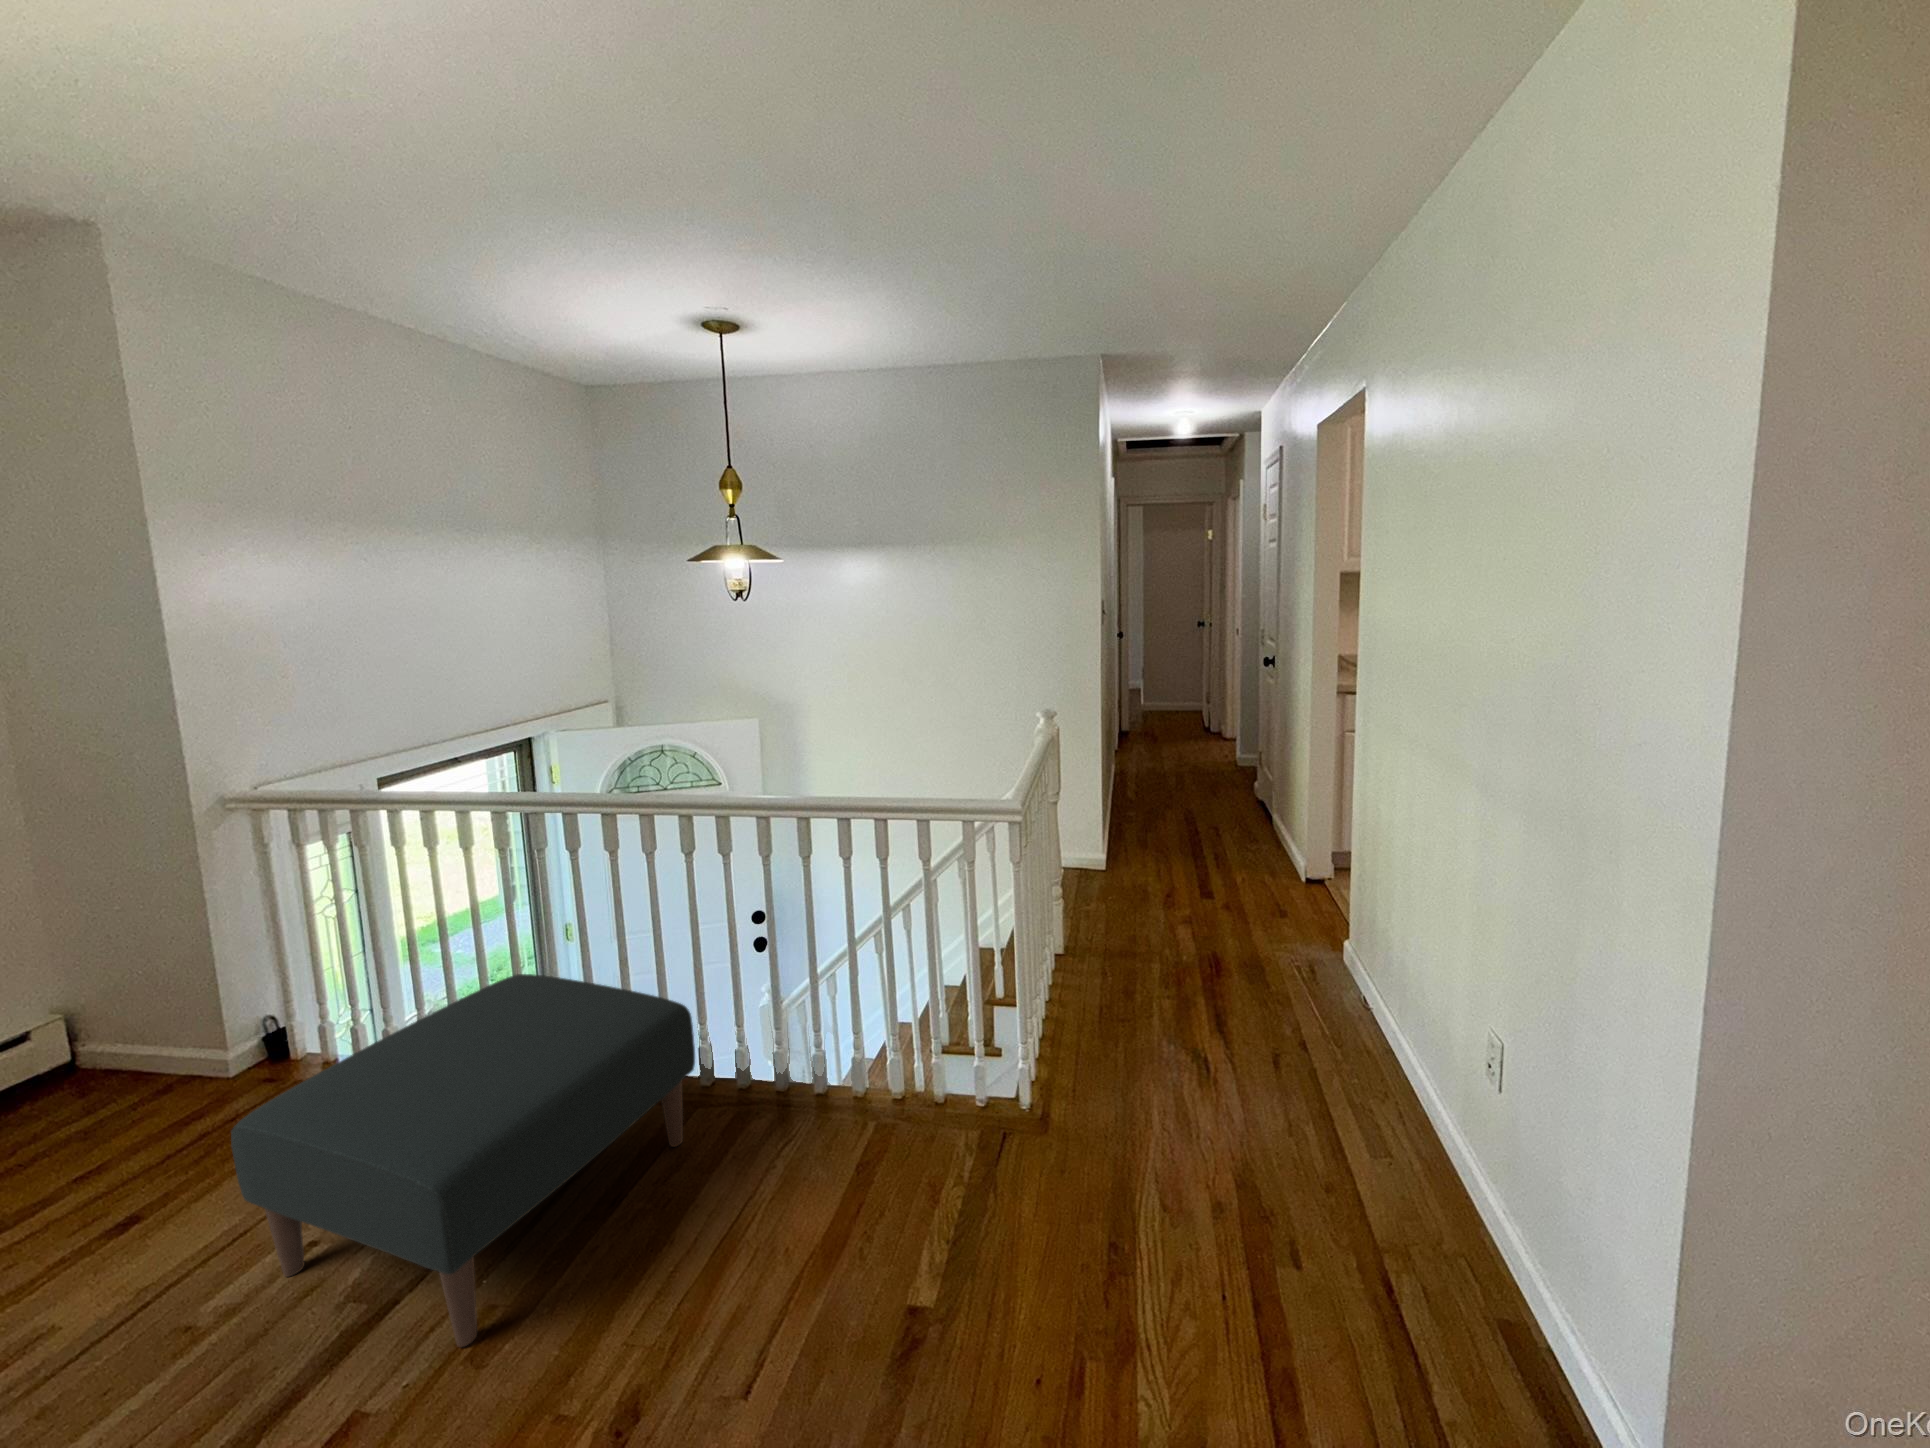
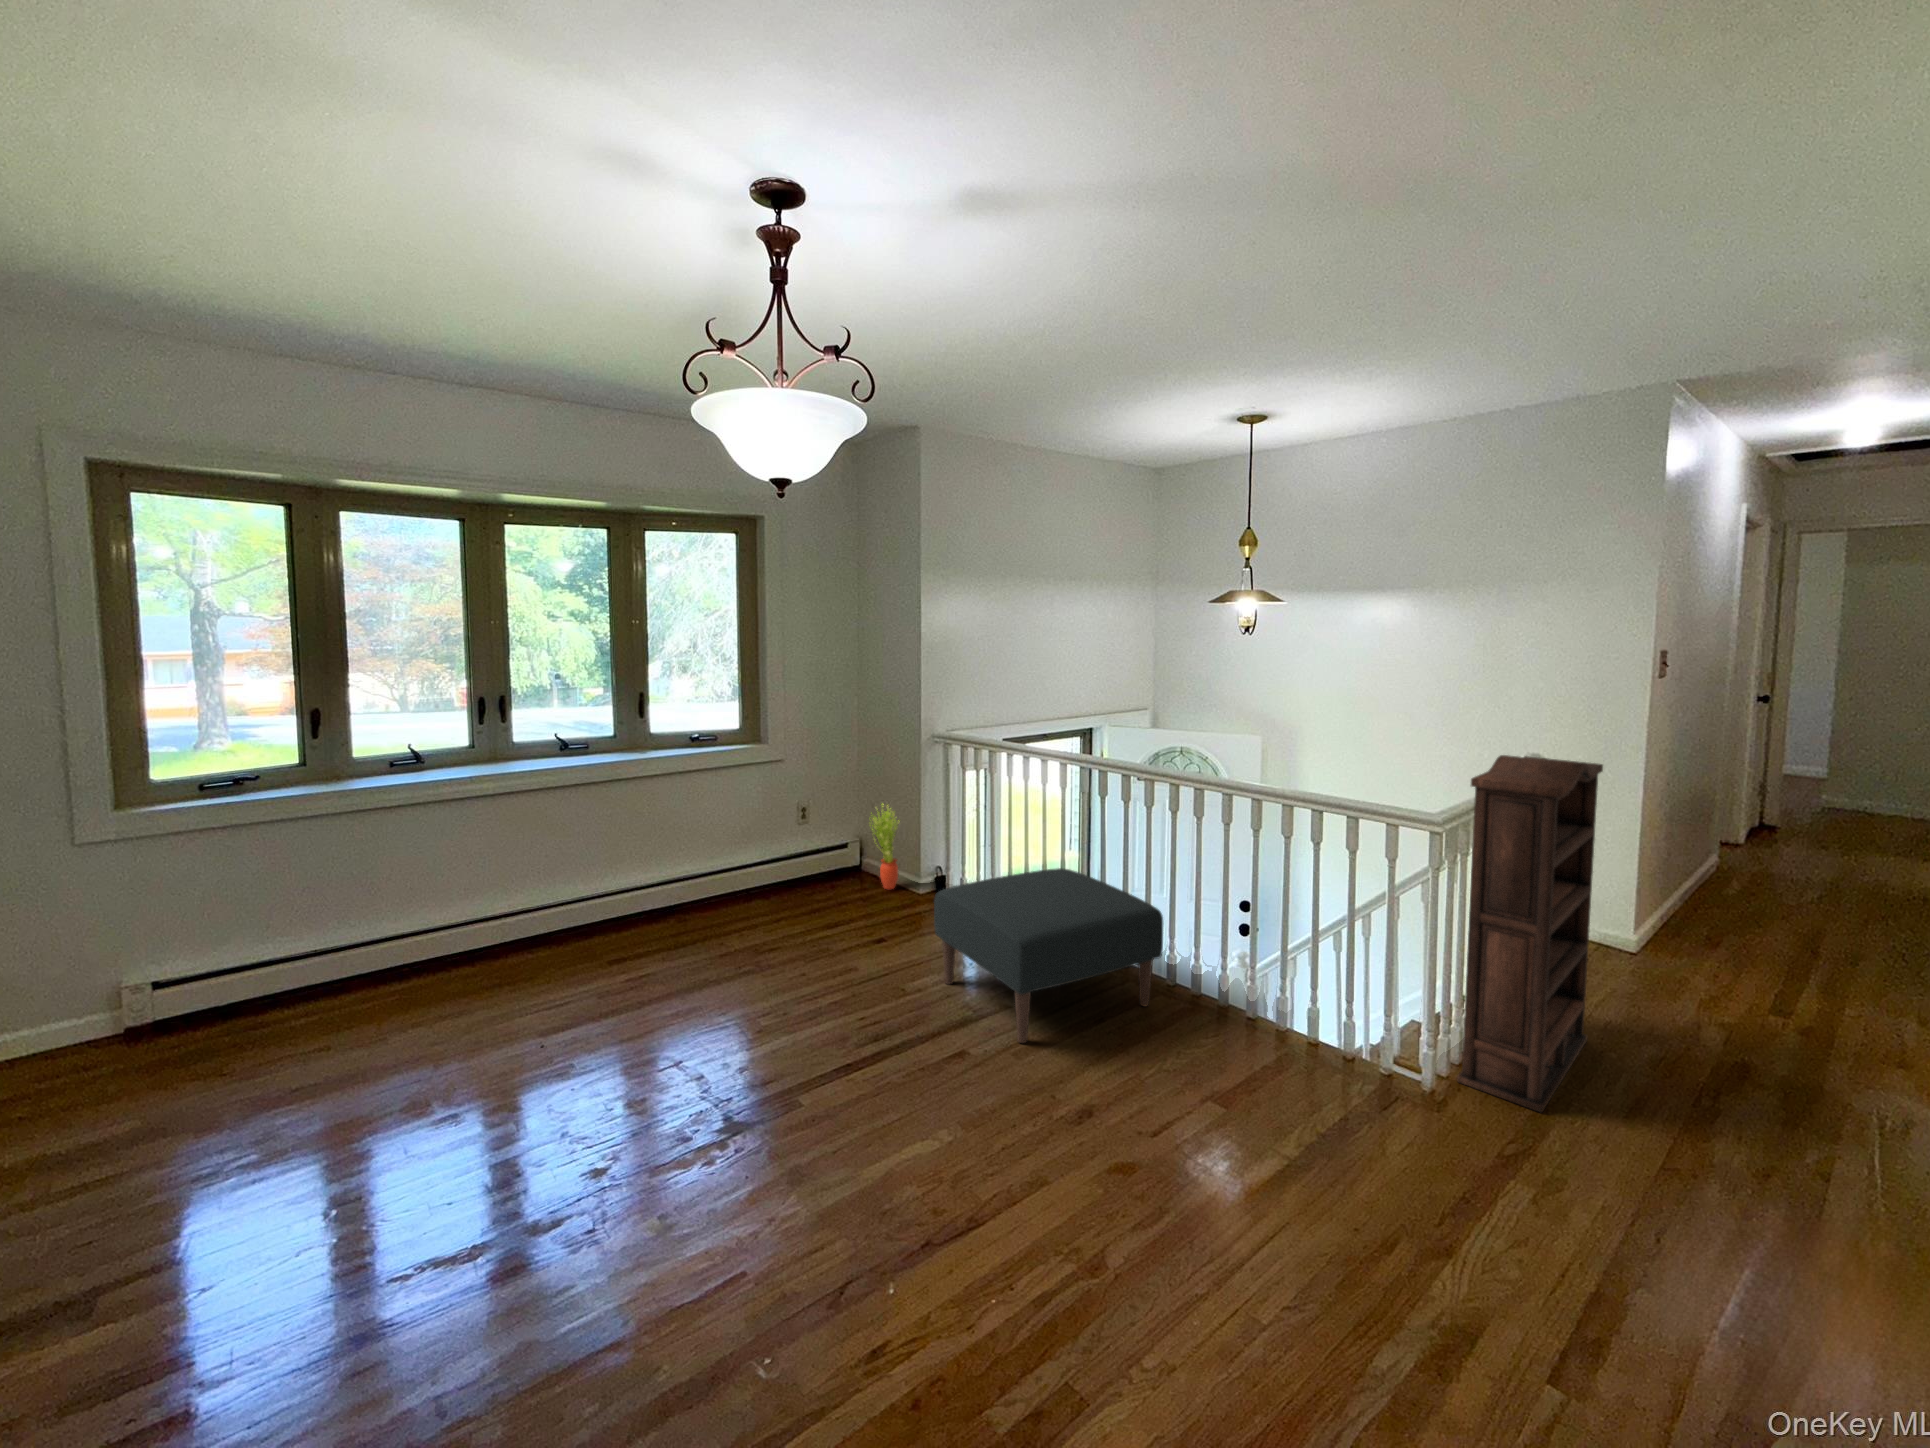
bookshelf: none [1041,713,1126,1087] -> present [1457,755,1603,1112]
potted plant: none [68,940,170,1095] -> present [870,803,900,890]

